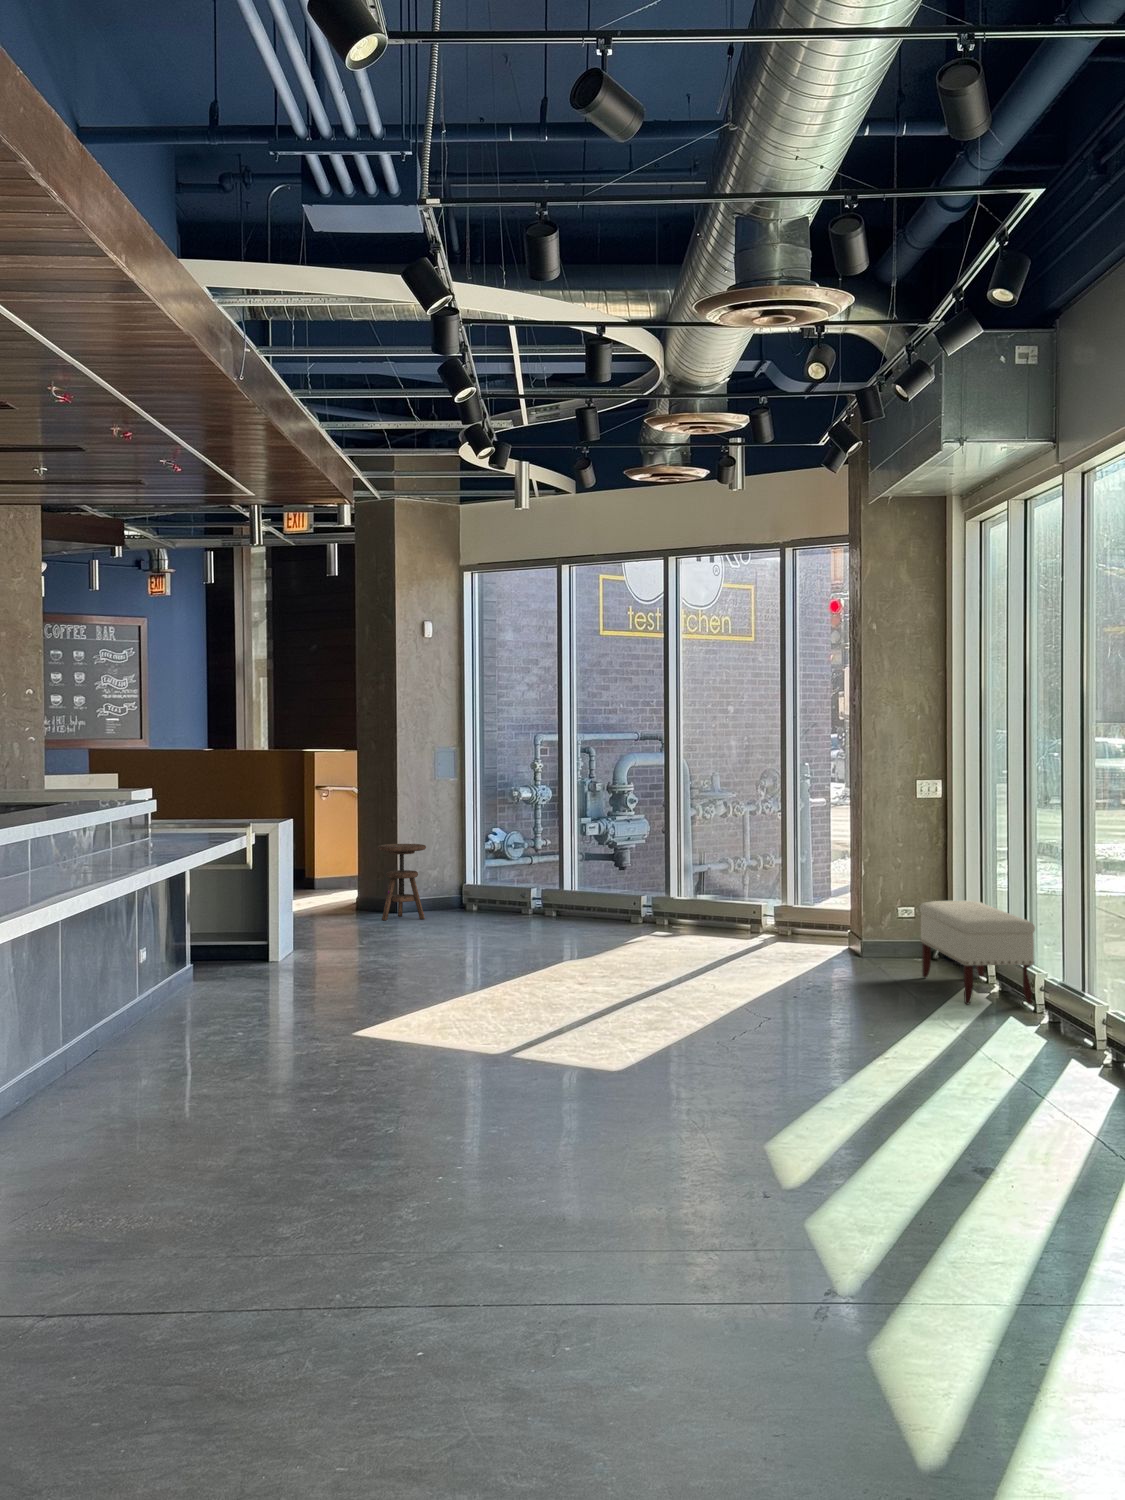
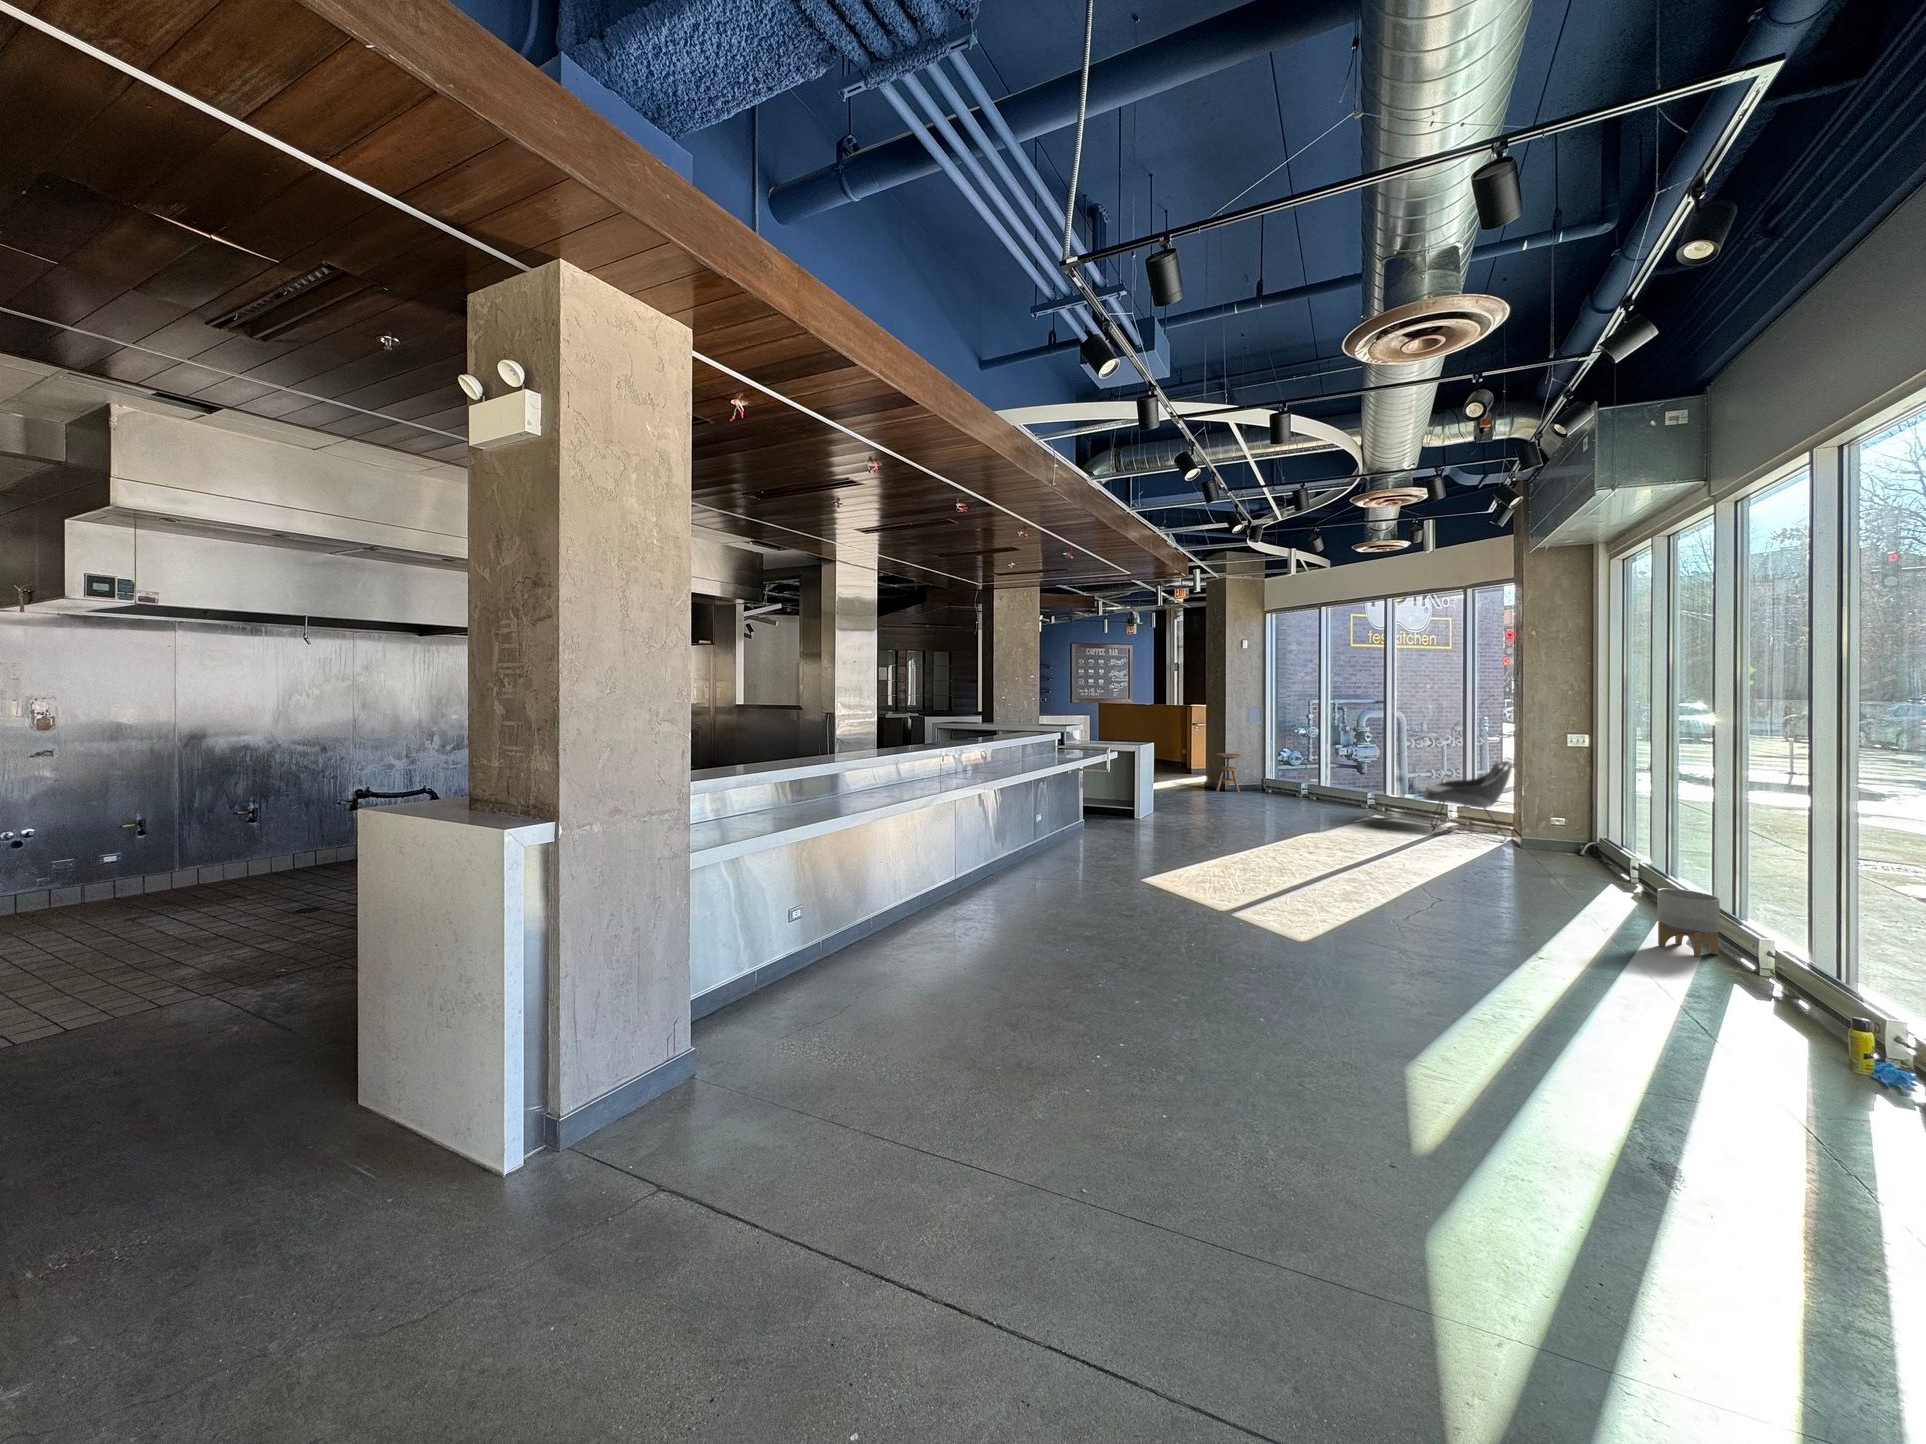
lounge chair: none [729,825,843,954] -> present [1422,761,1512,842]
bench: present [920,901,1035,1004] -> none [1567,820,1673,908]
planter: none [1035,968,1089,1047] -> present [1657,888,1720,957]

